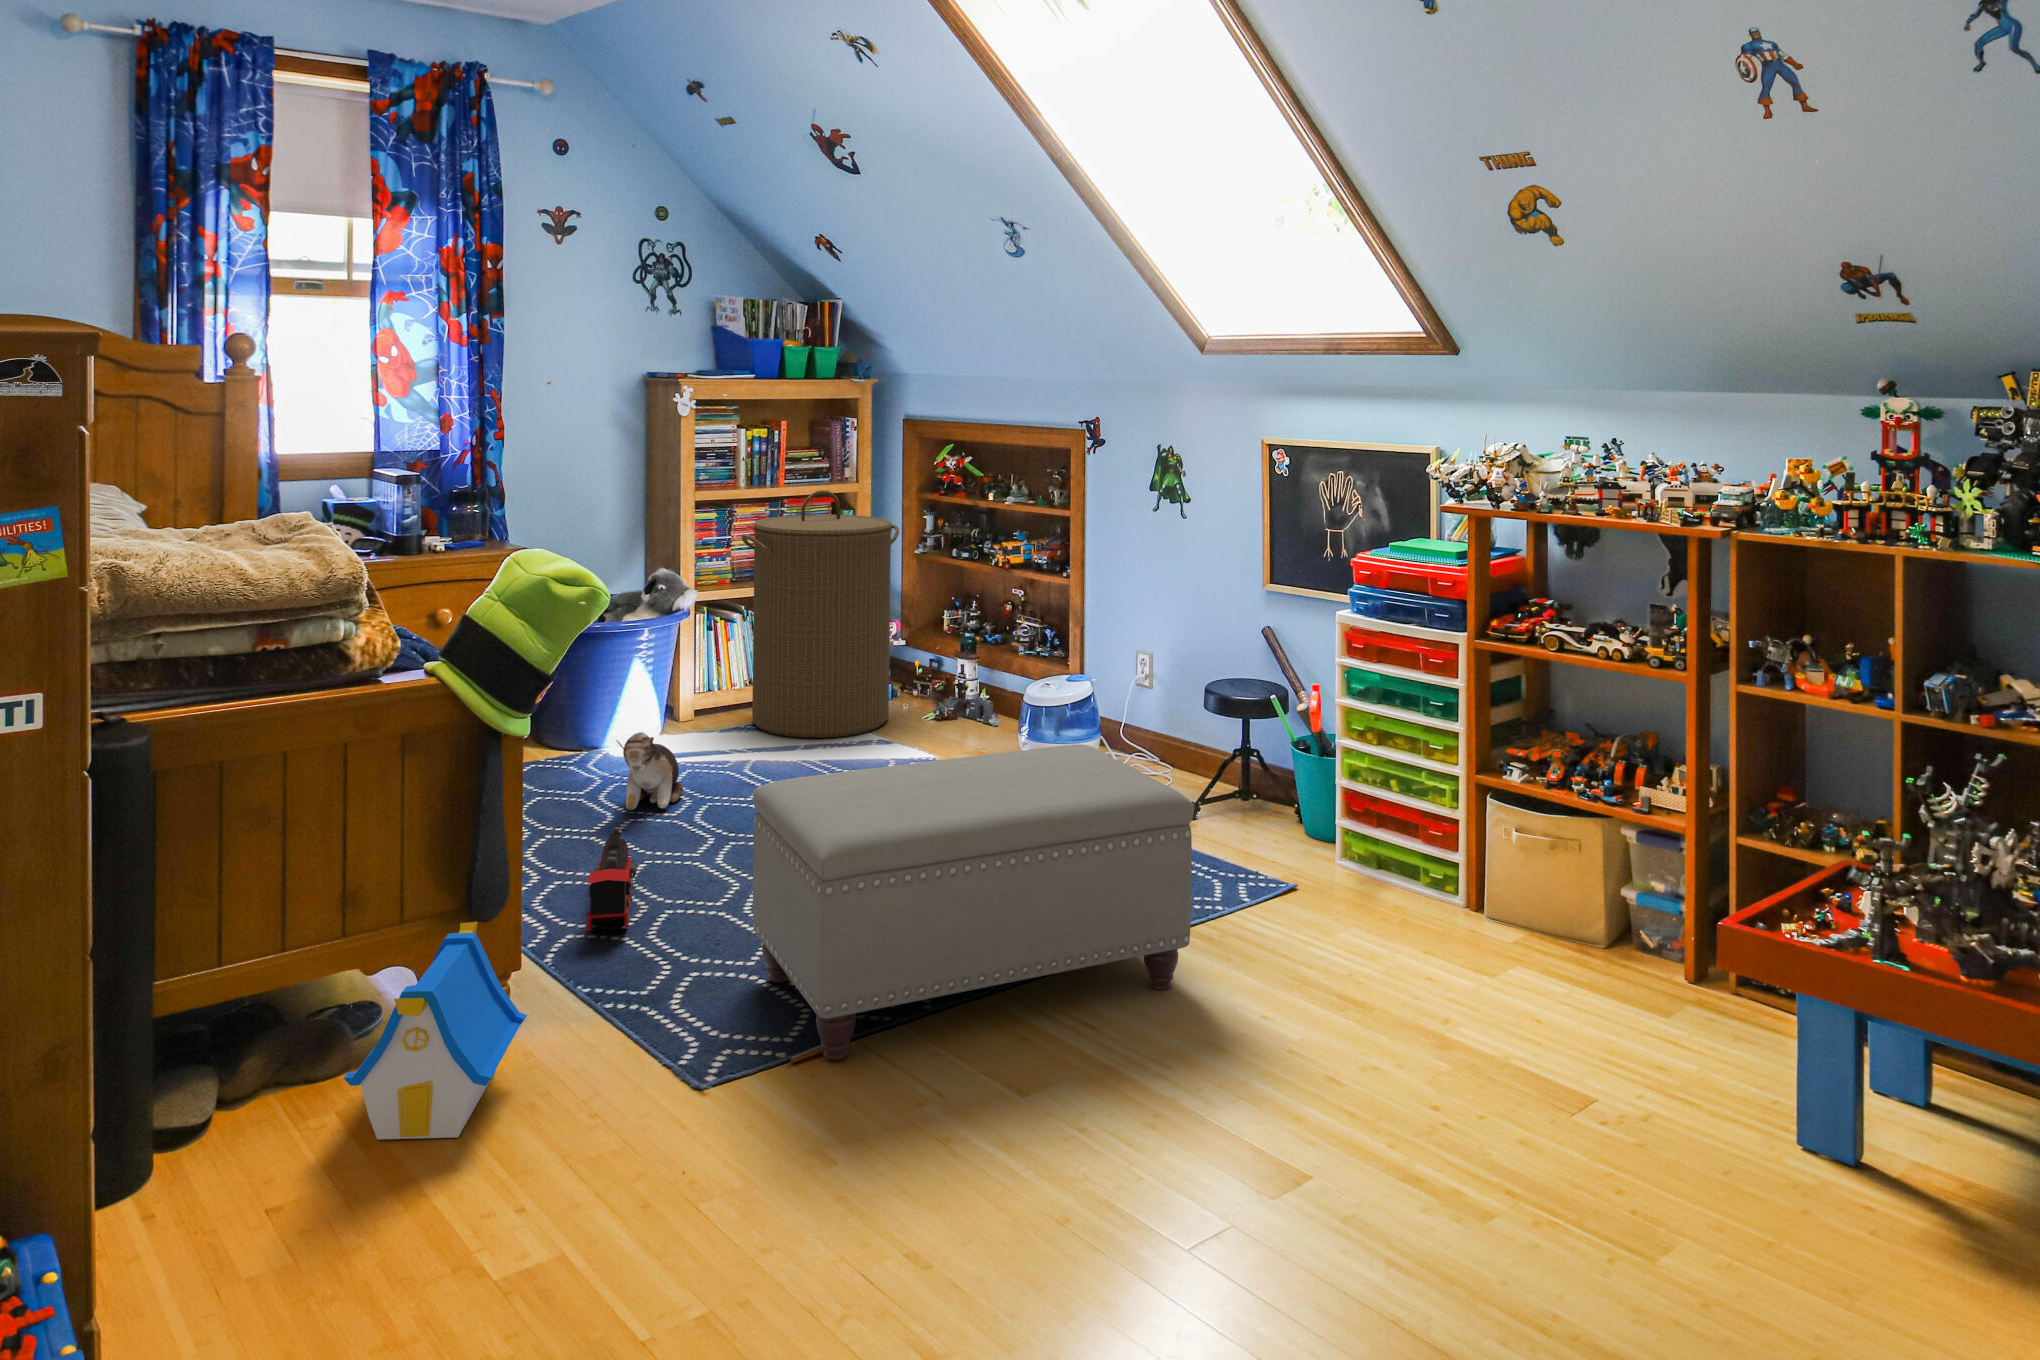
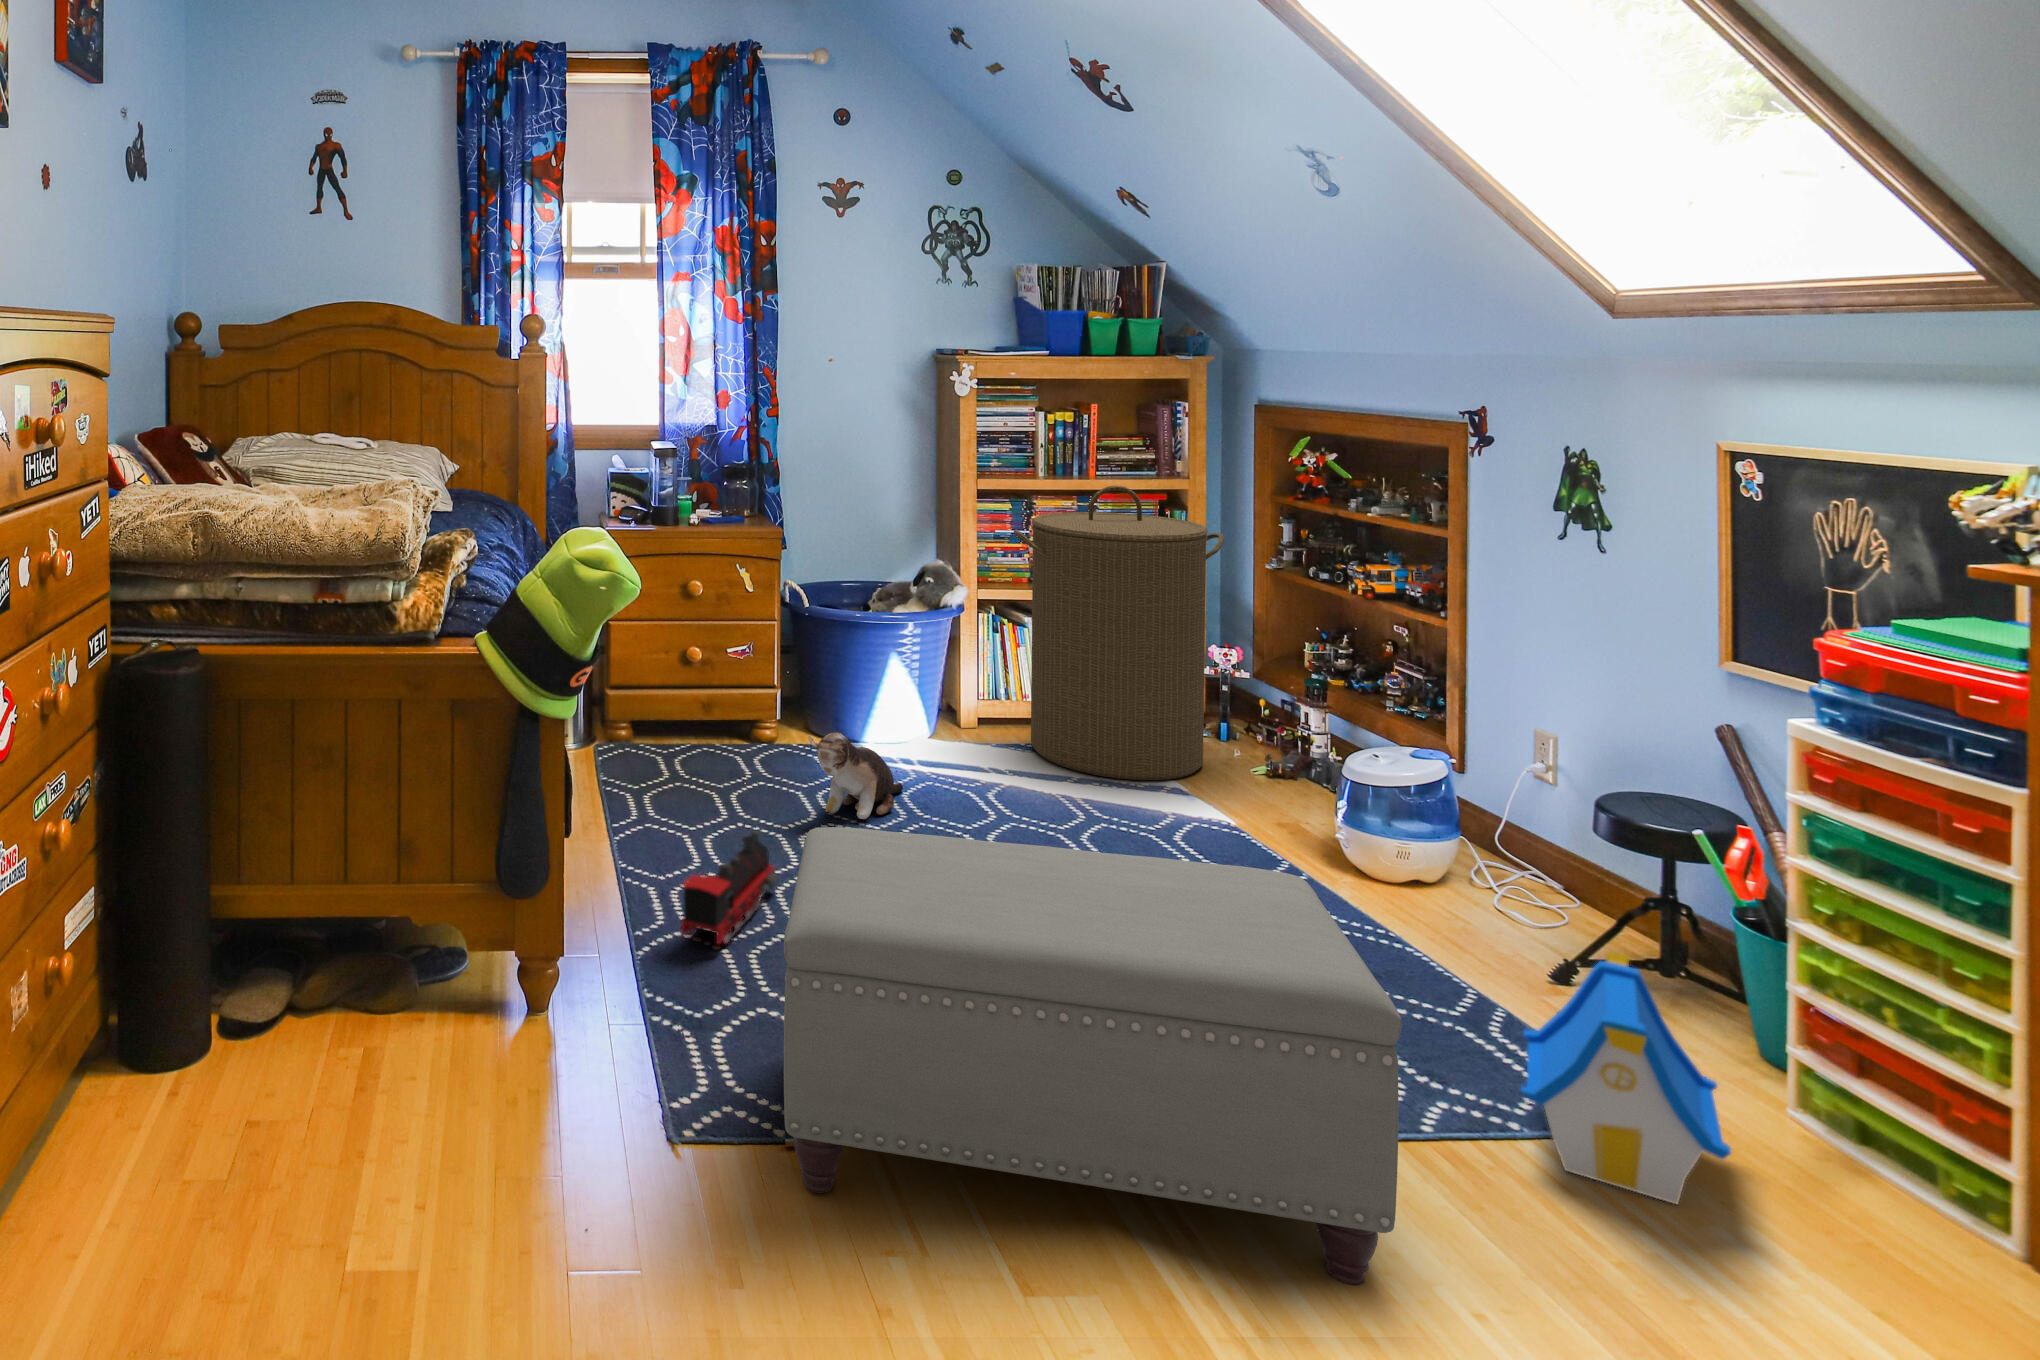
toy house: present [344,922,527,1139] -> present [1521,952,1731,1204]

